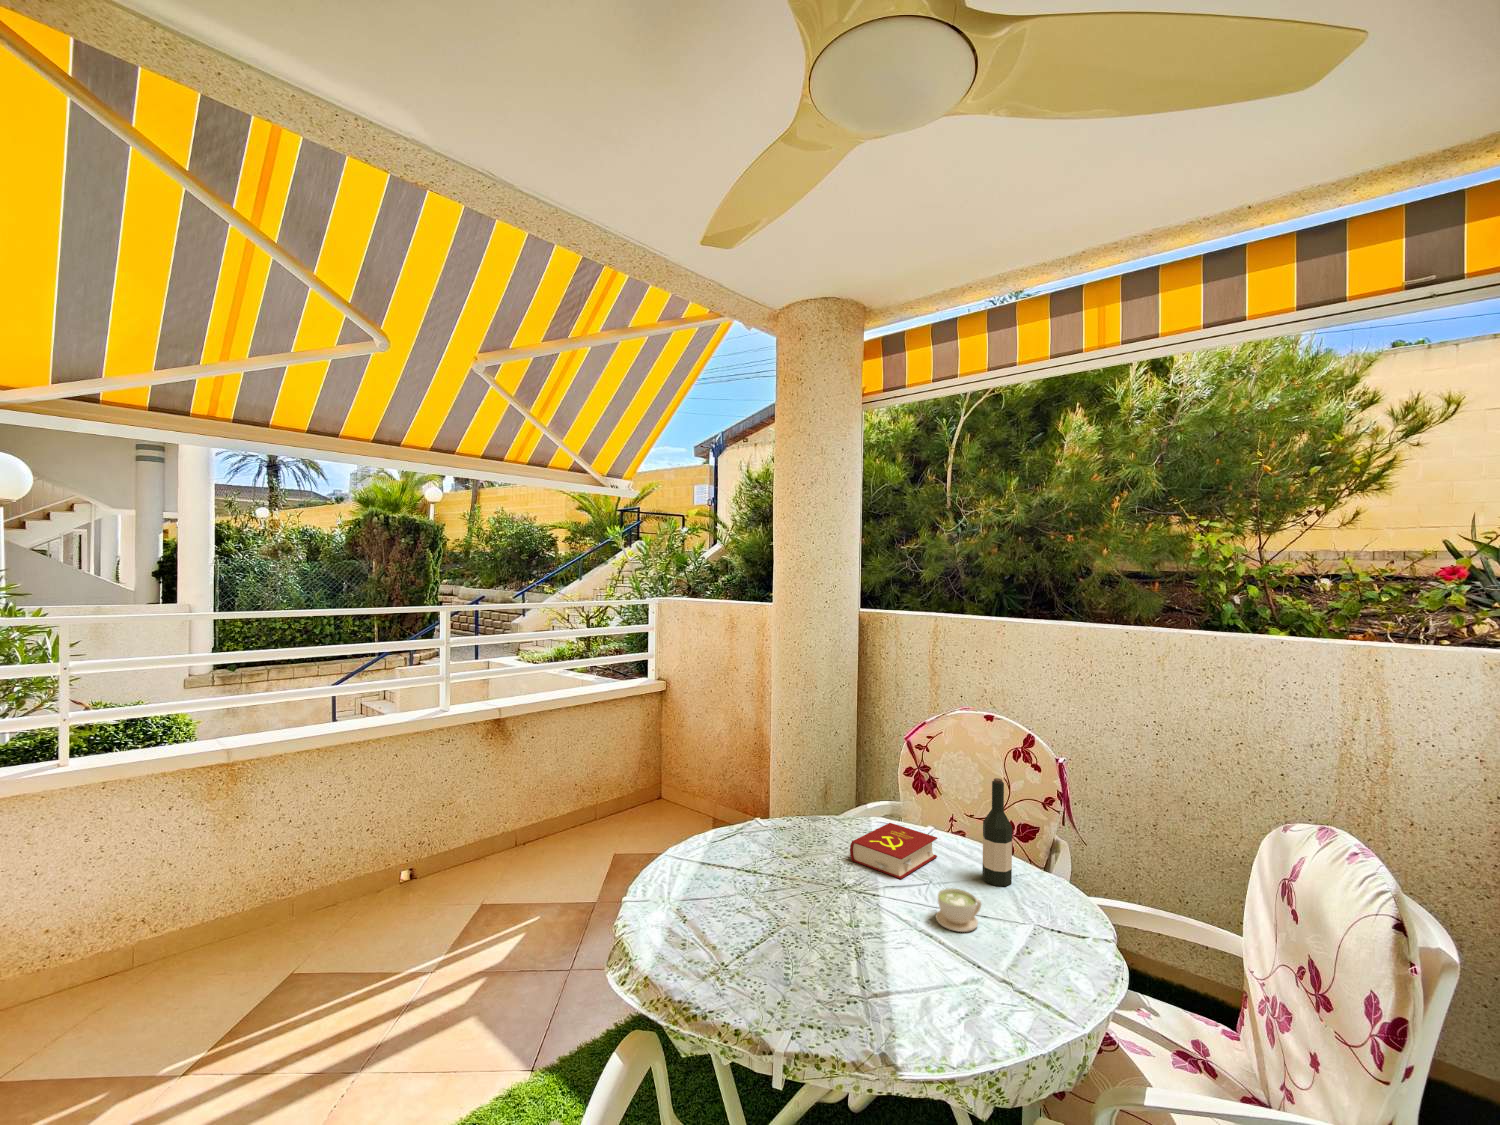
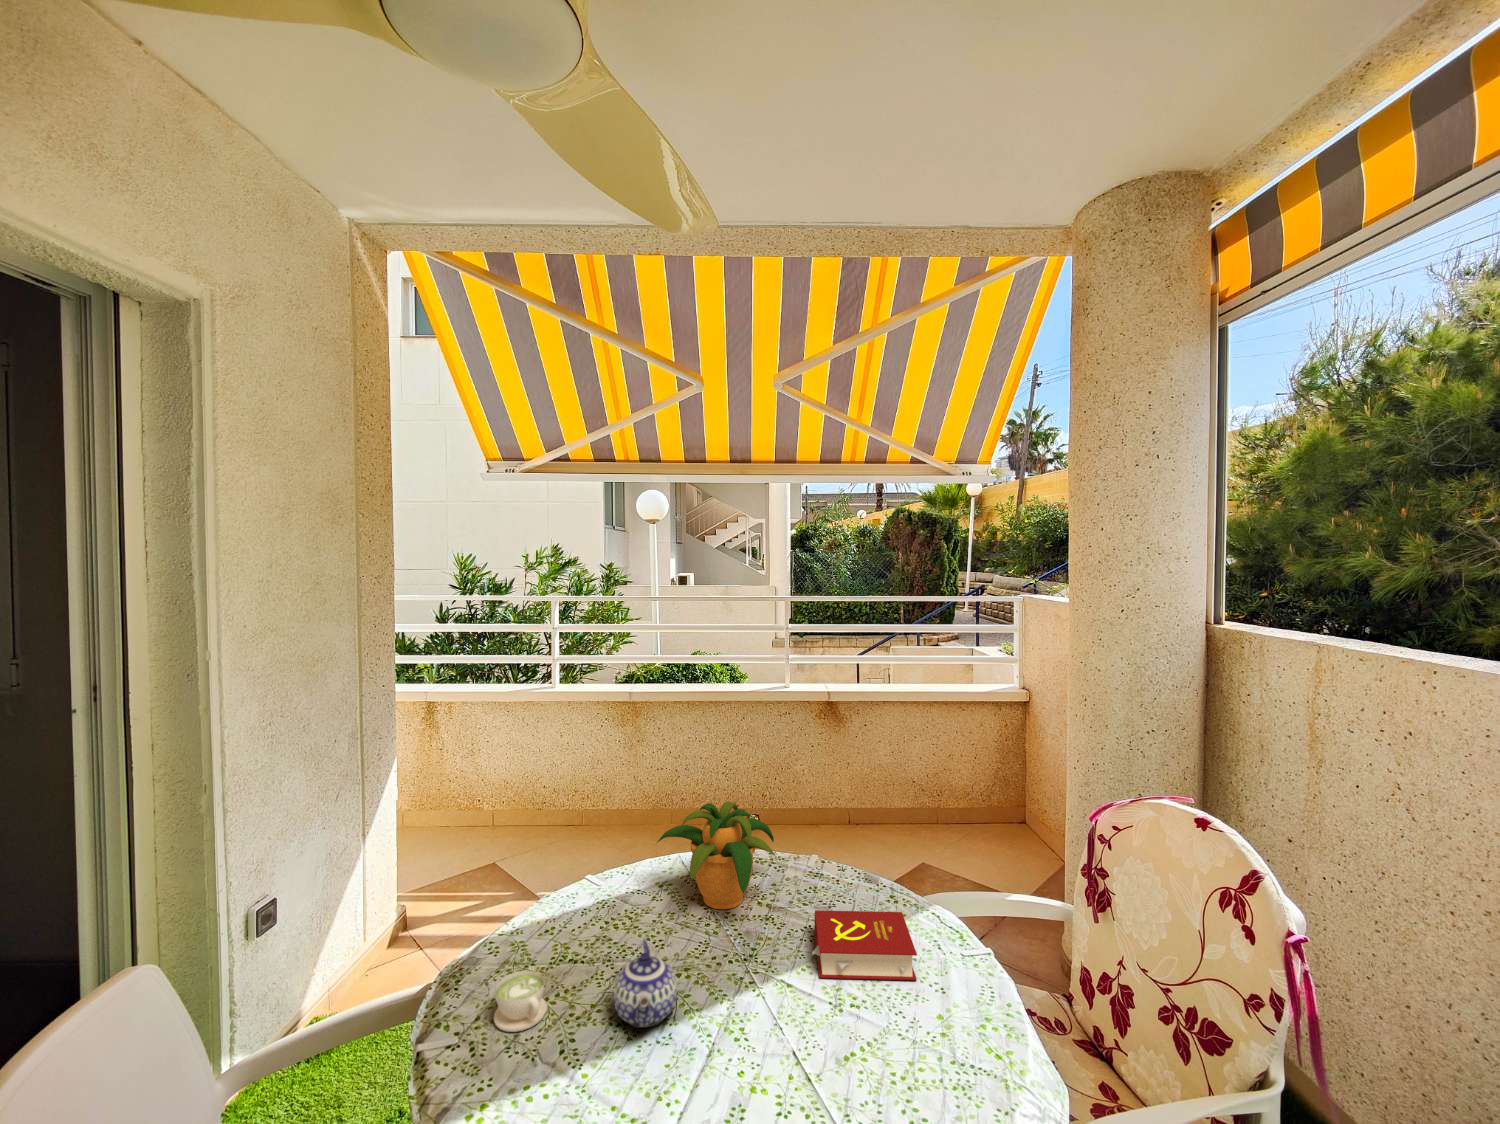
wine bottle: present [982,778,1012,886] -> none [911,895,952,1063]
potted plant: none [711,779,817,877] -> present [658,802,775,909]
coffee cup: present [936,888,981,932] -> present [494,971,547,1032]
teapot: none [826,893,911,958] -> present [613,939,677,1028]

